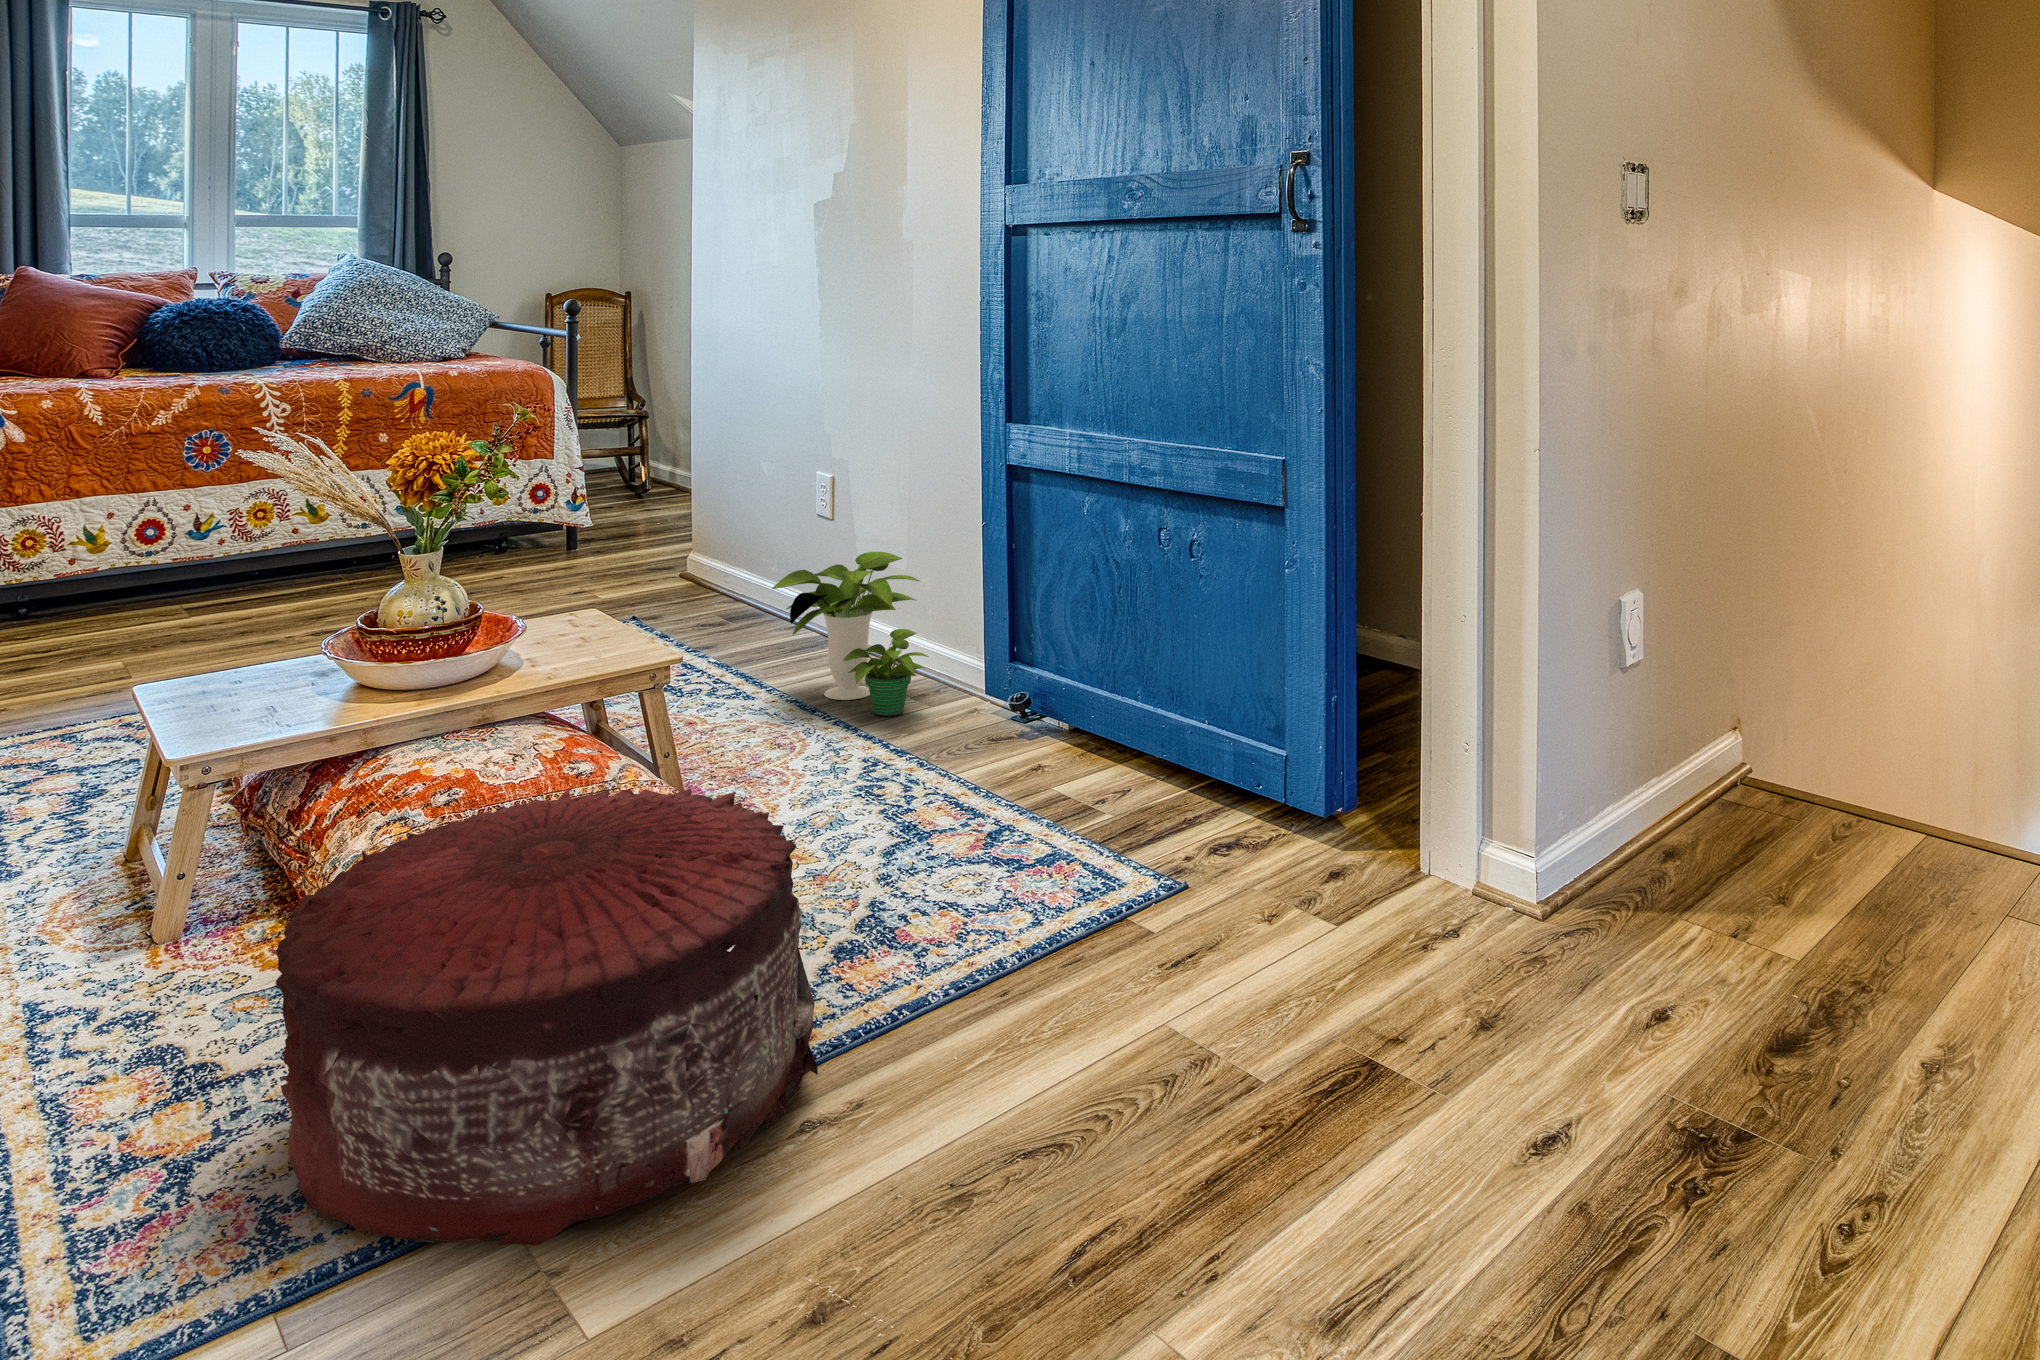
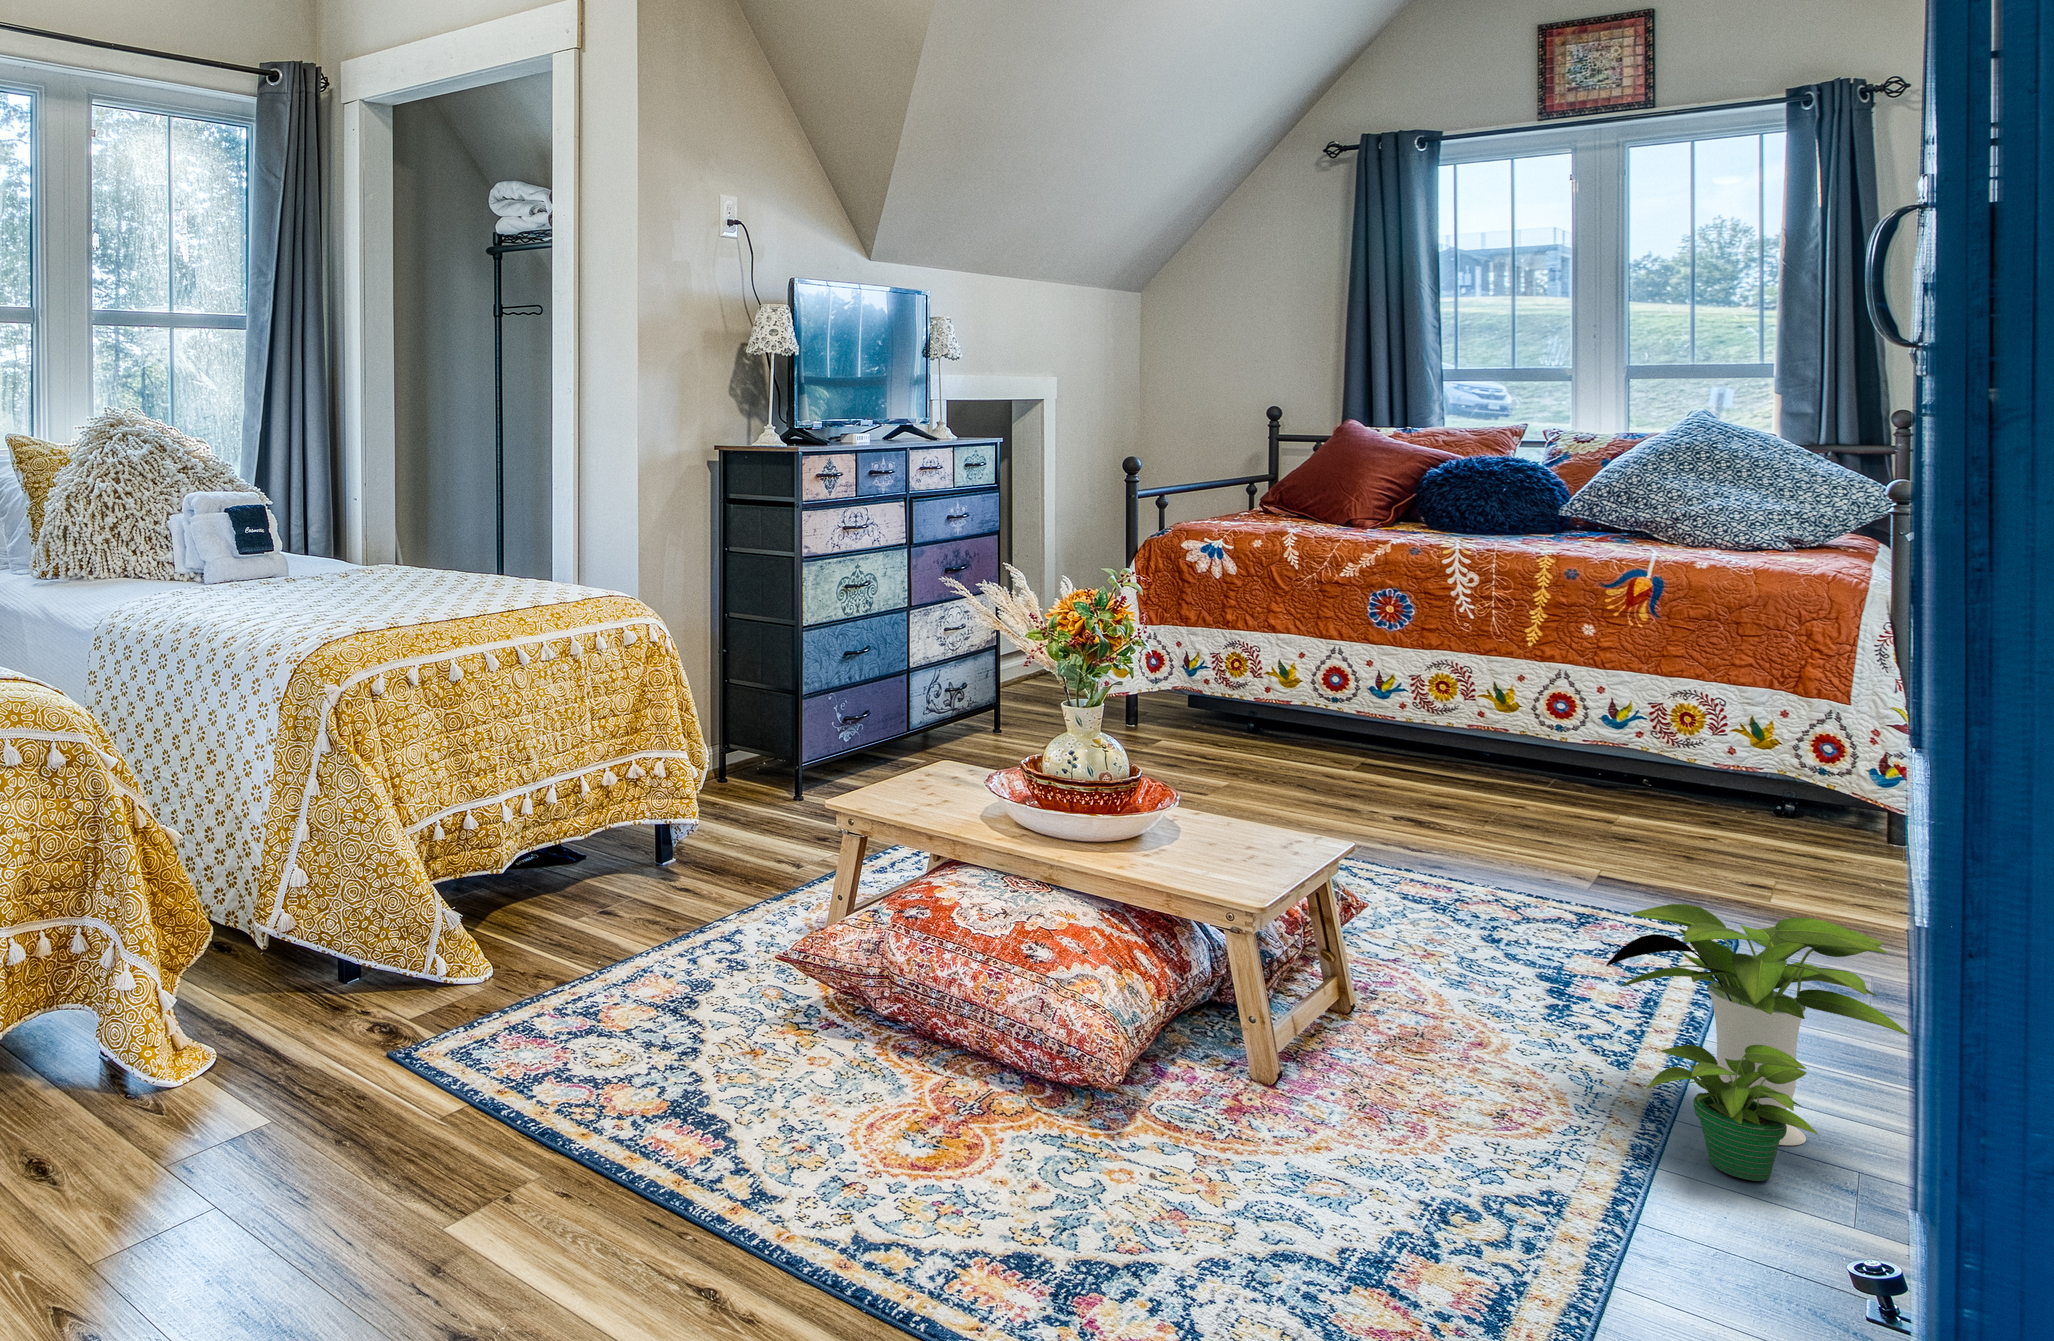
pouf: present [276,788,818,1245] -> none [528,890,927,1262]

